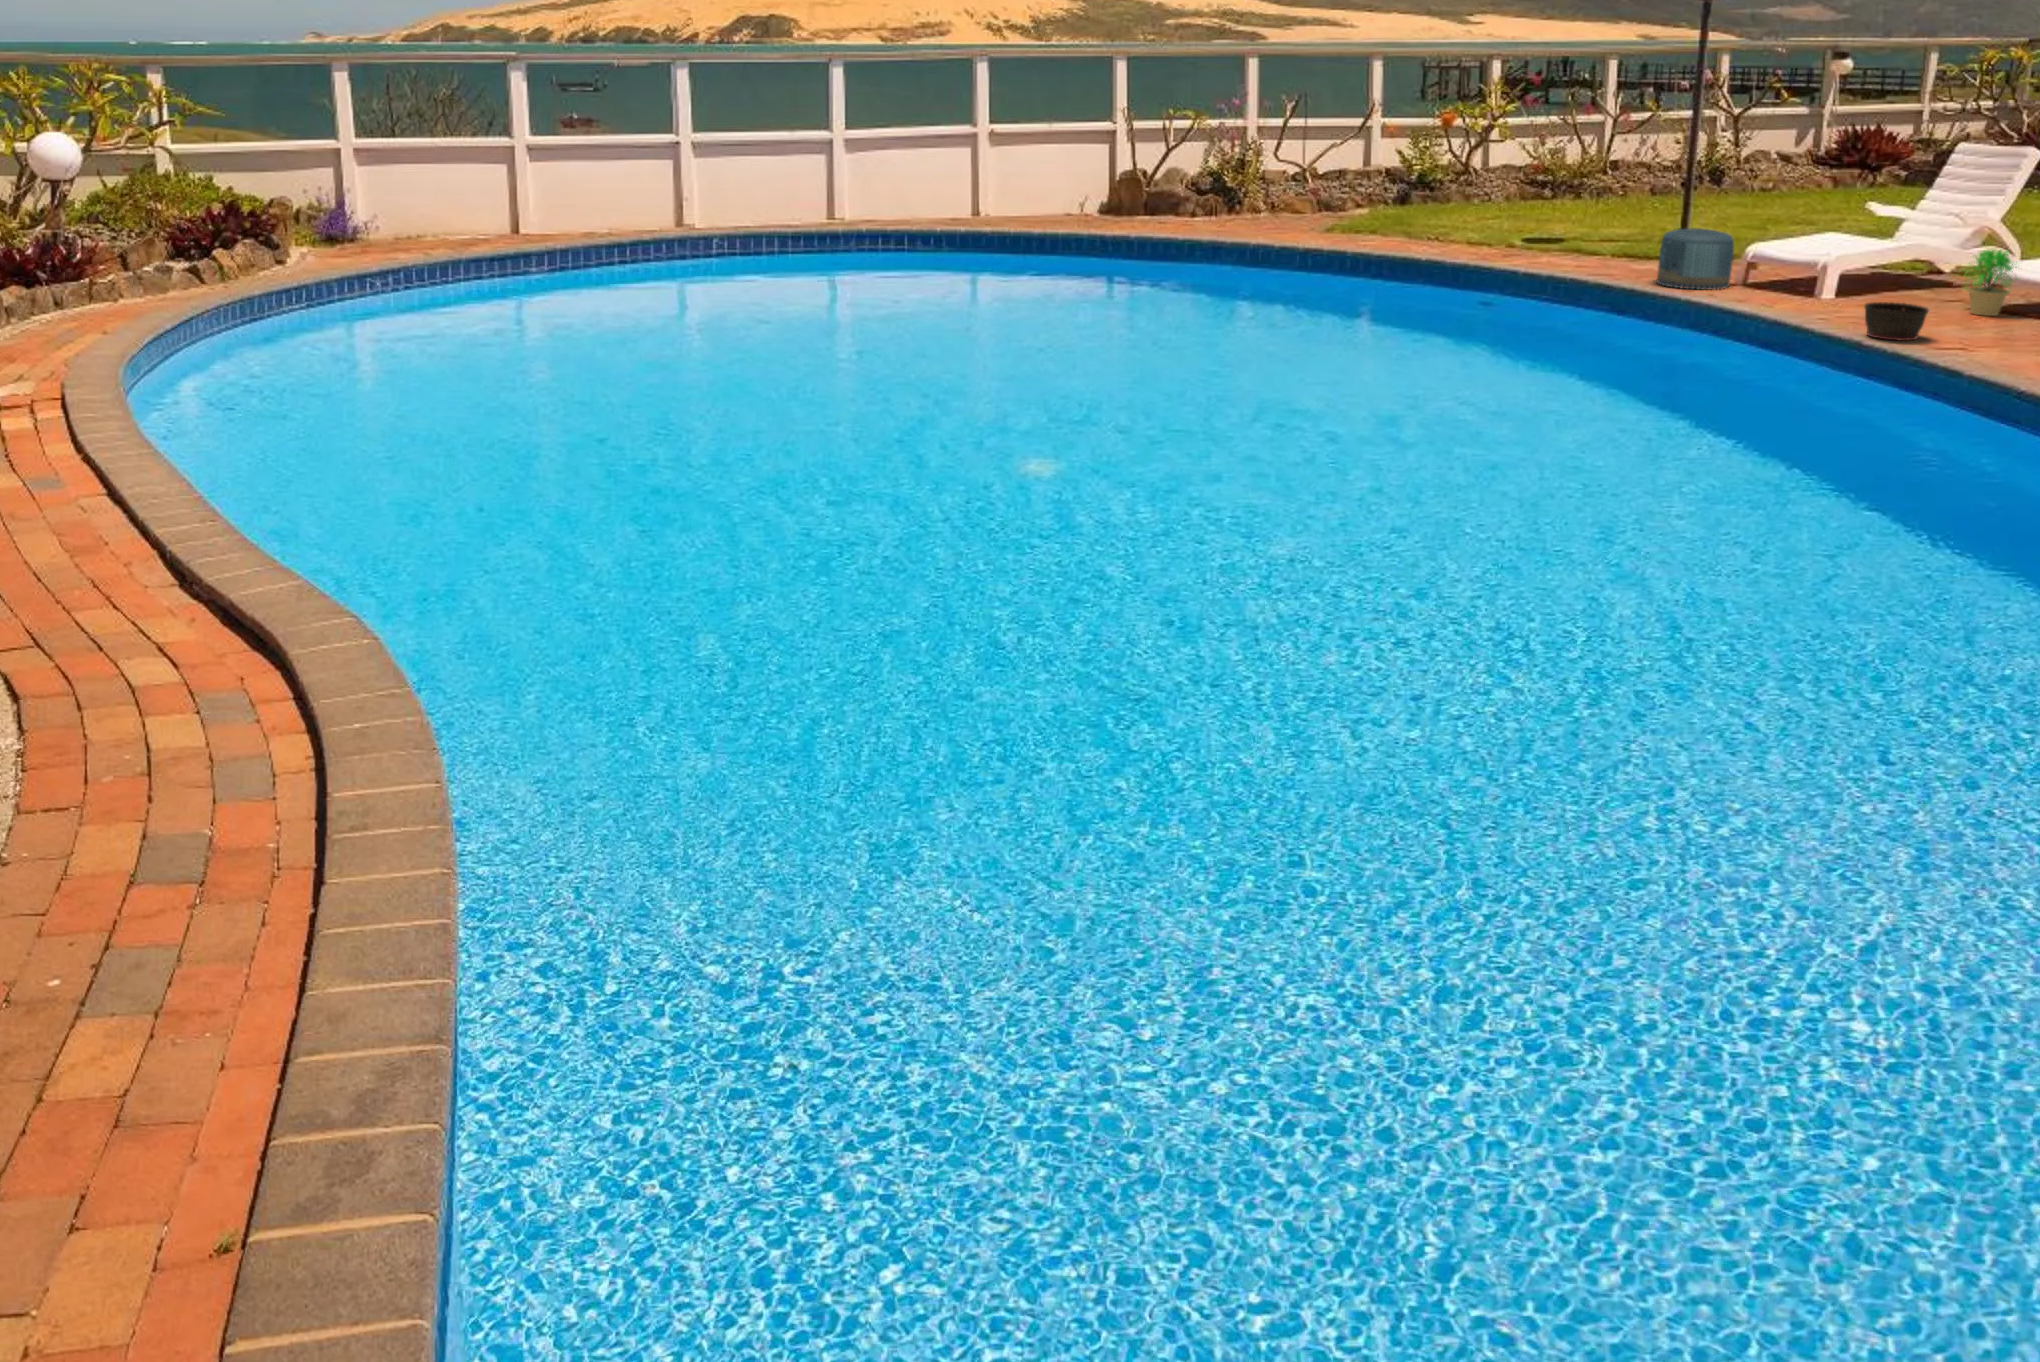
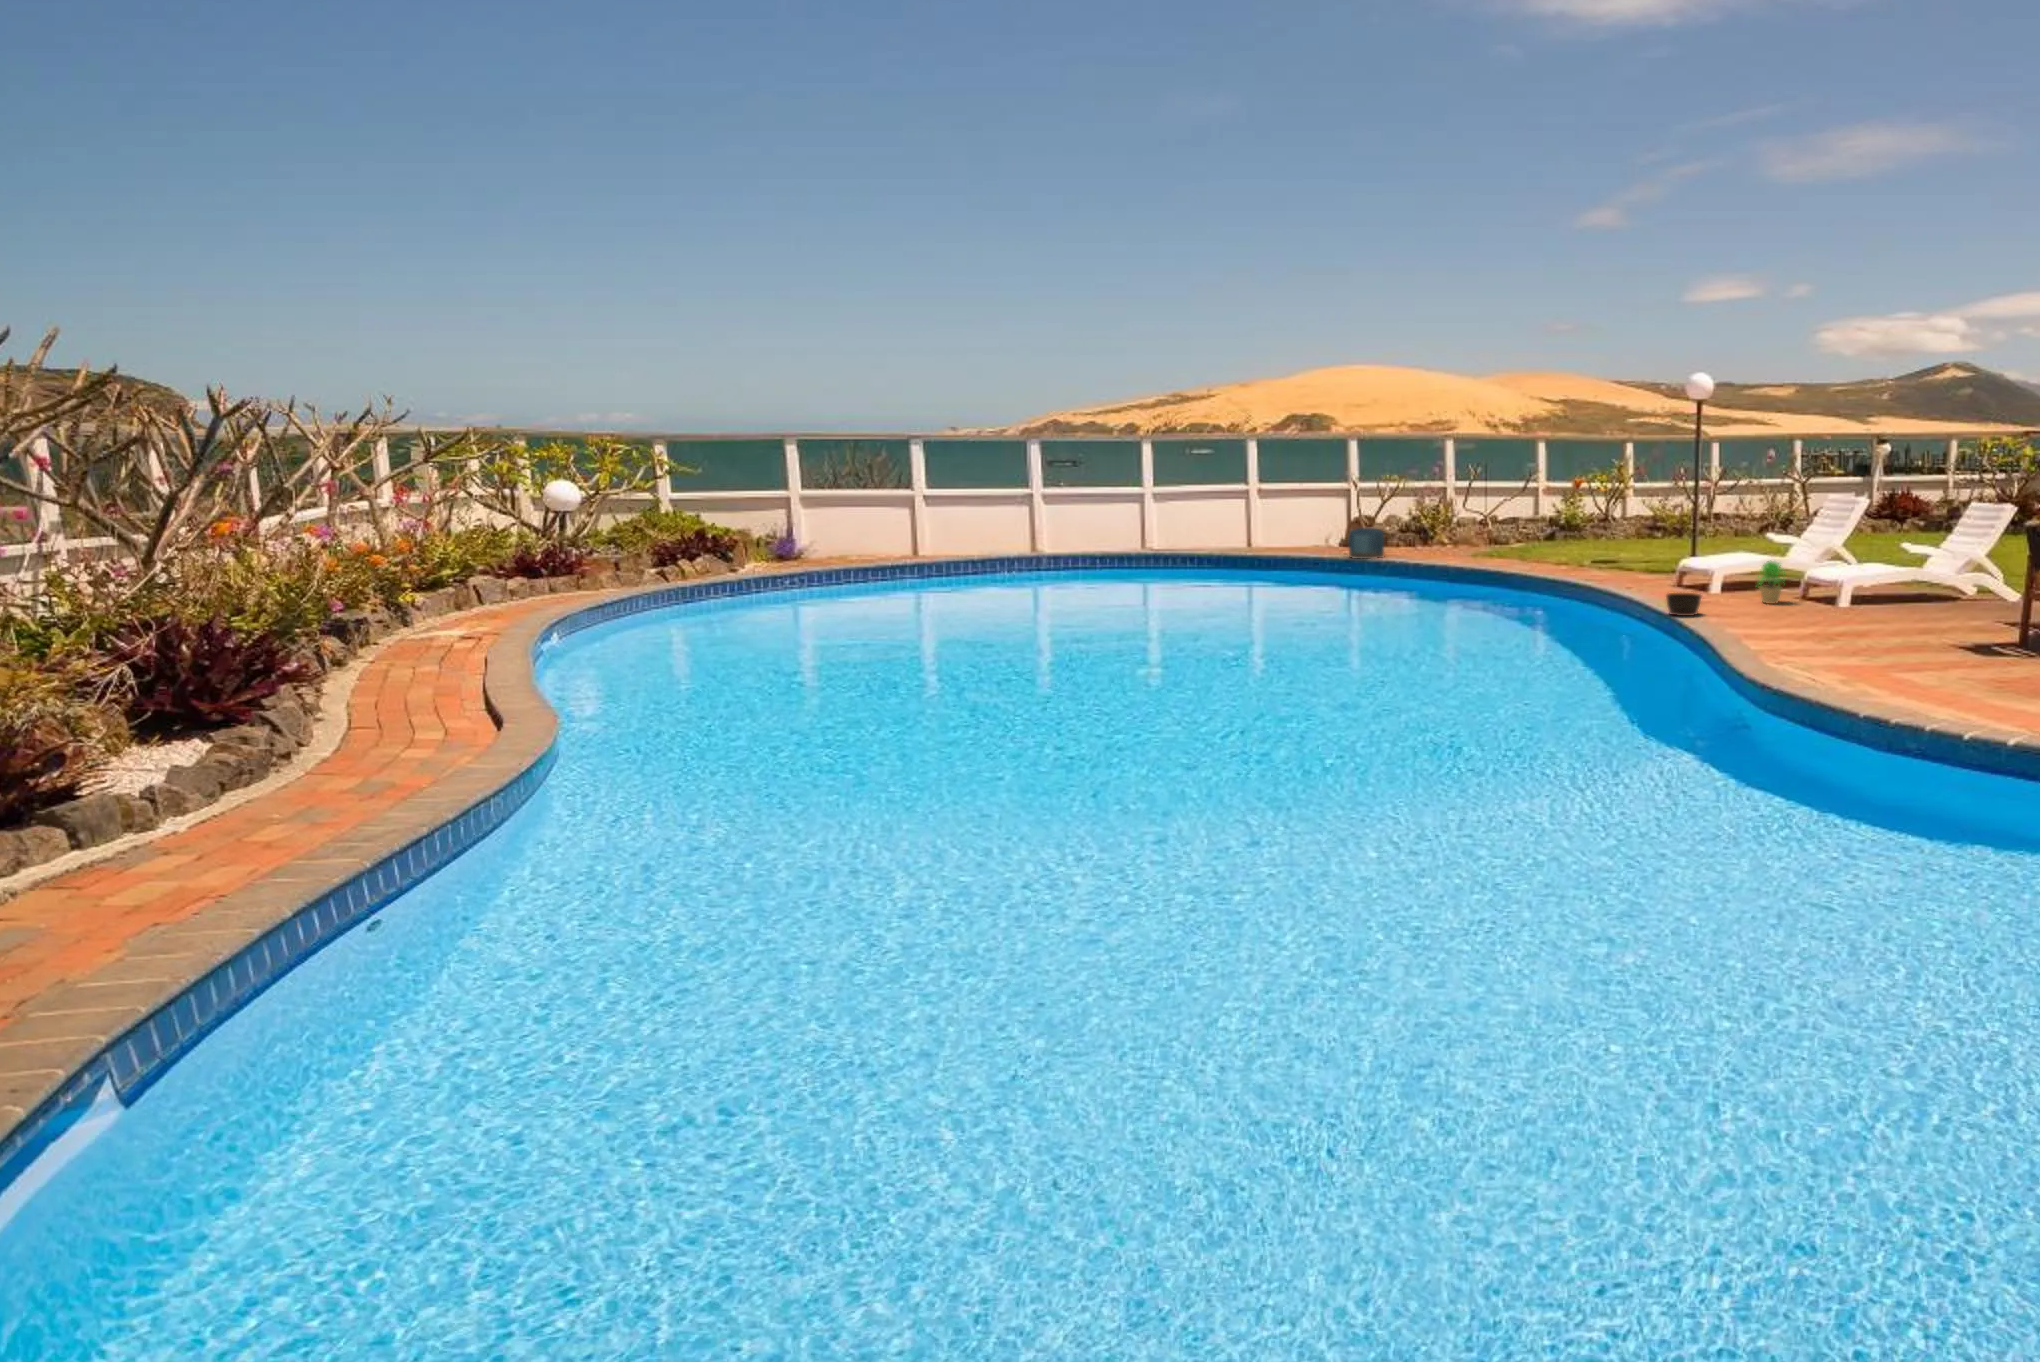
pouf: present [1657,228,1734,290] -> present [1349,528,1384,559]

